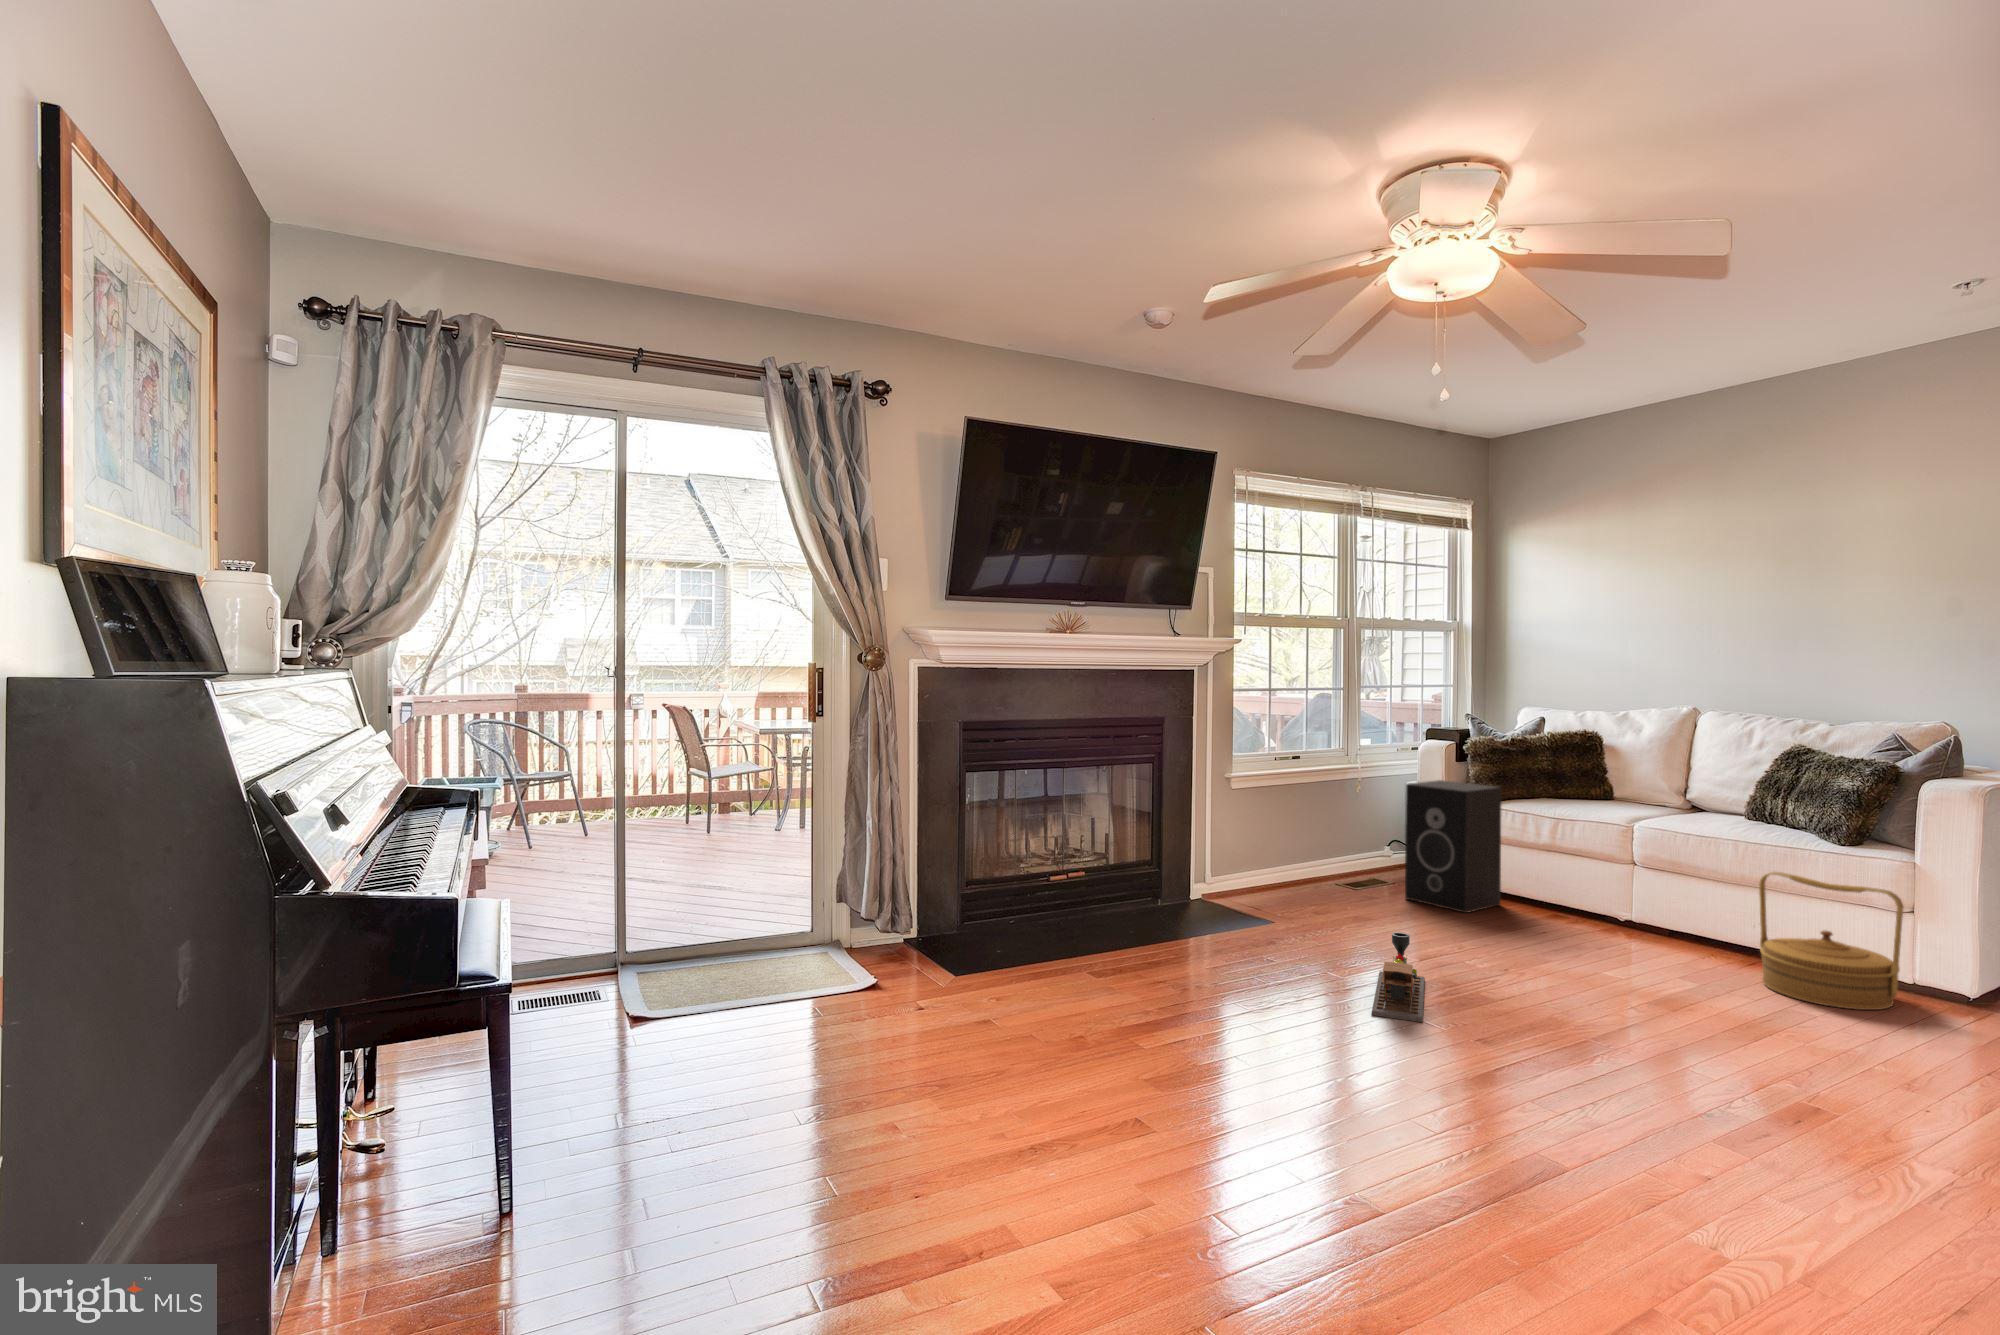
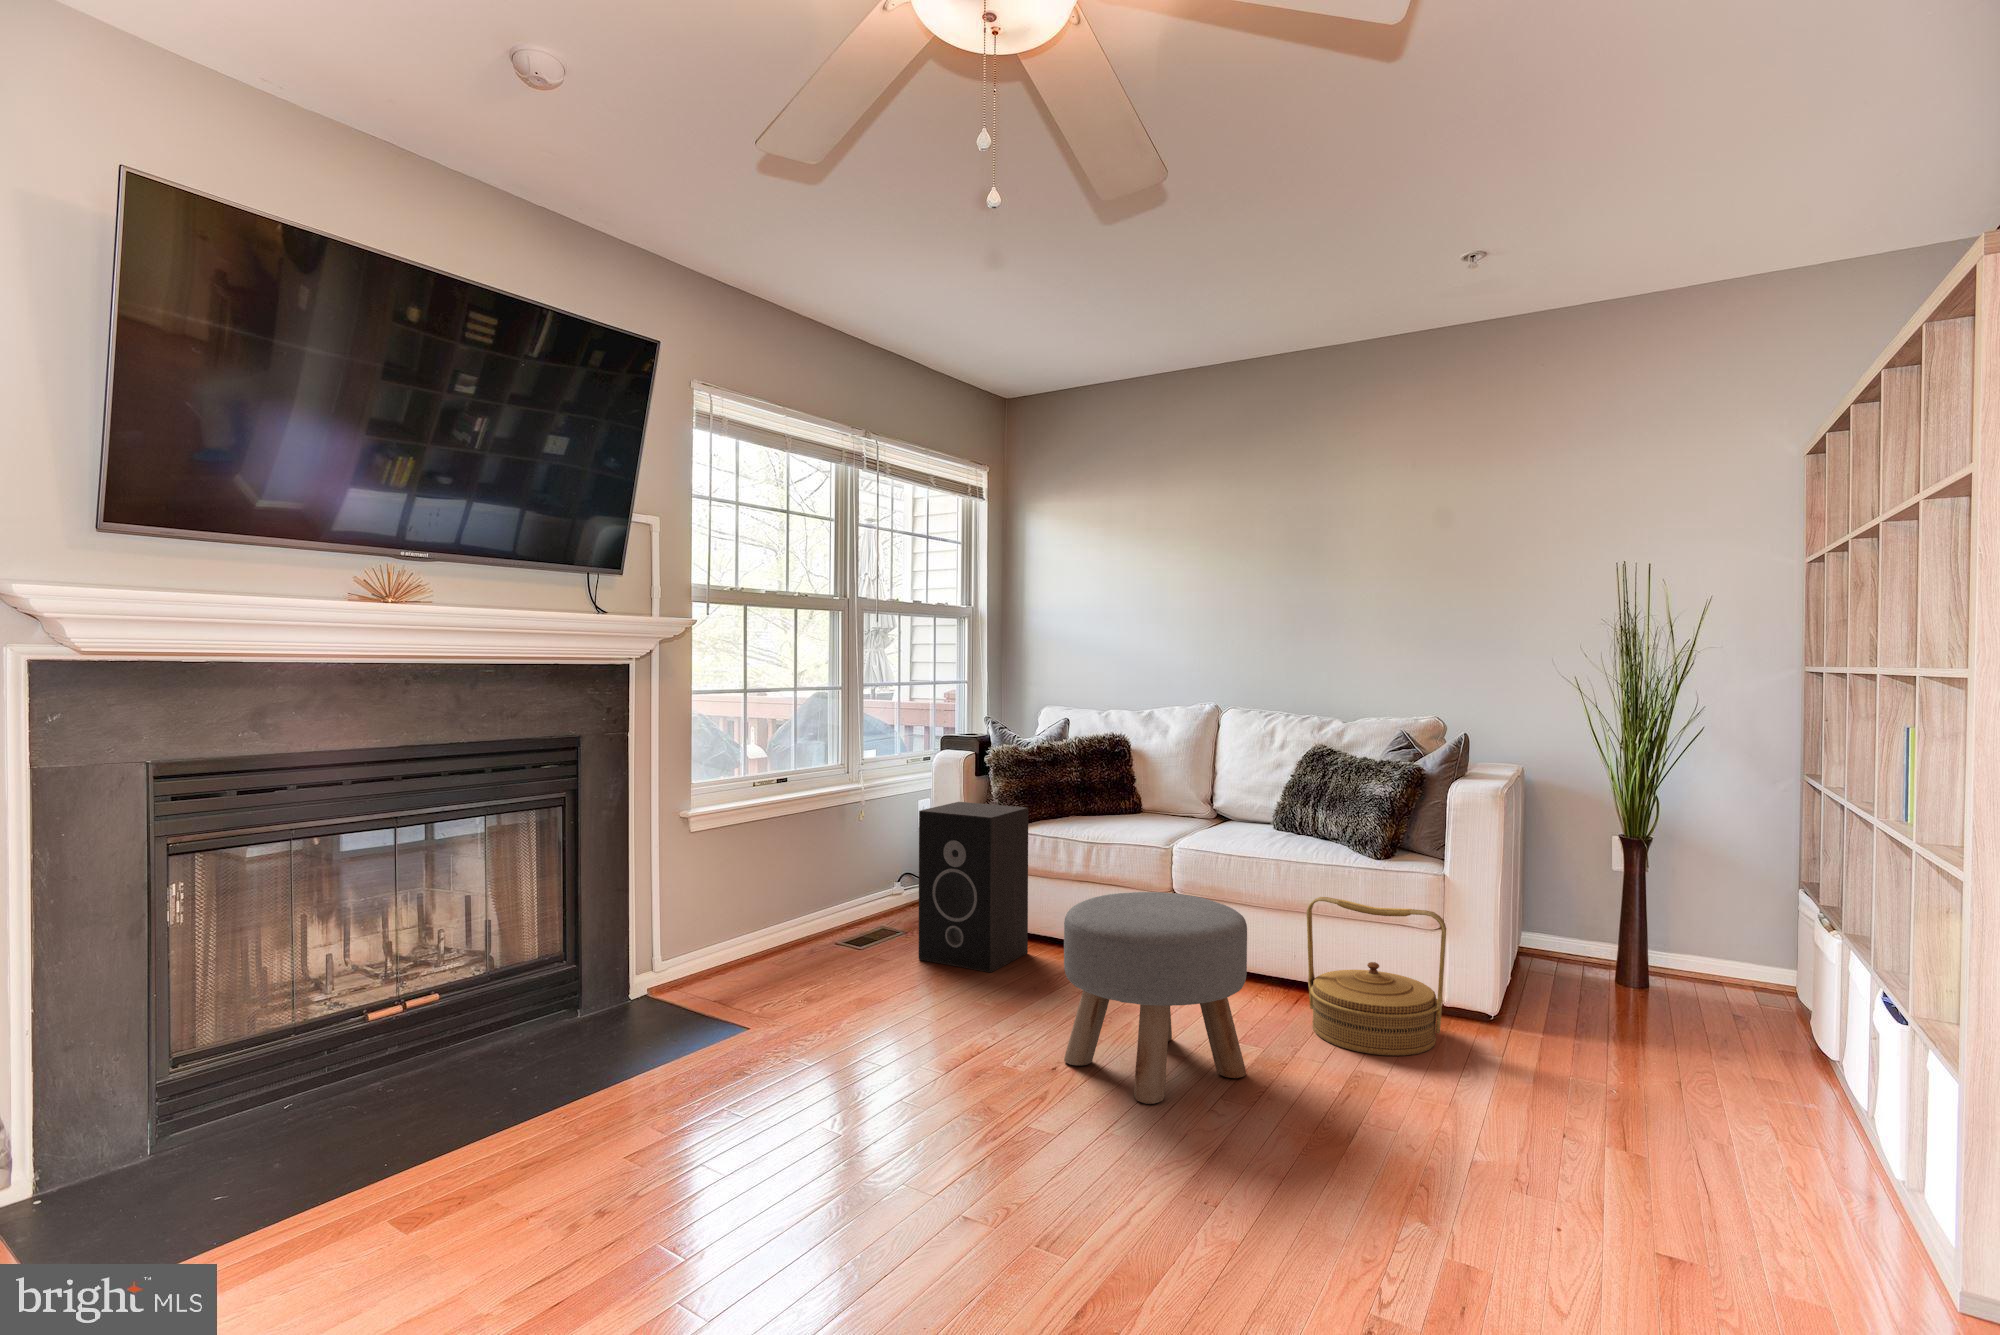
ottoman: none [1519,850,1682,1001] -> present [1064,892,1247,1104]
toy train: present [1371,932,1425,1022] -> none [879,1050,953,1207]

